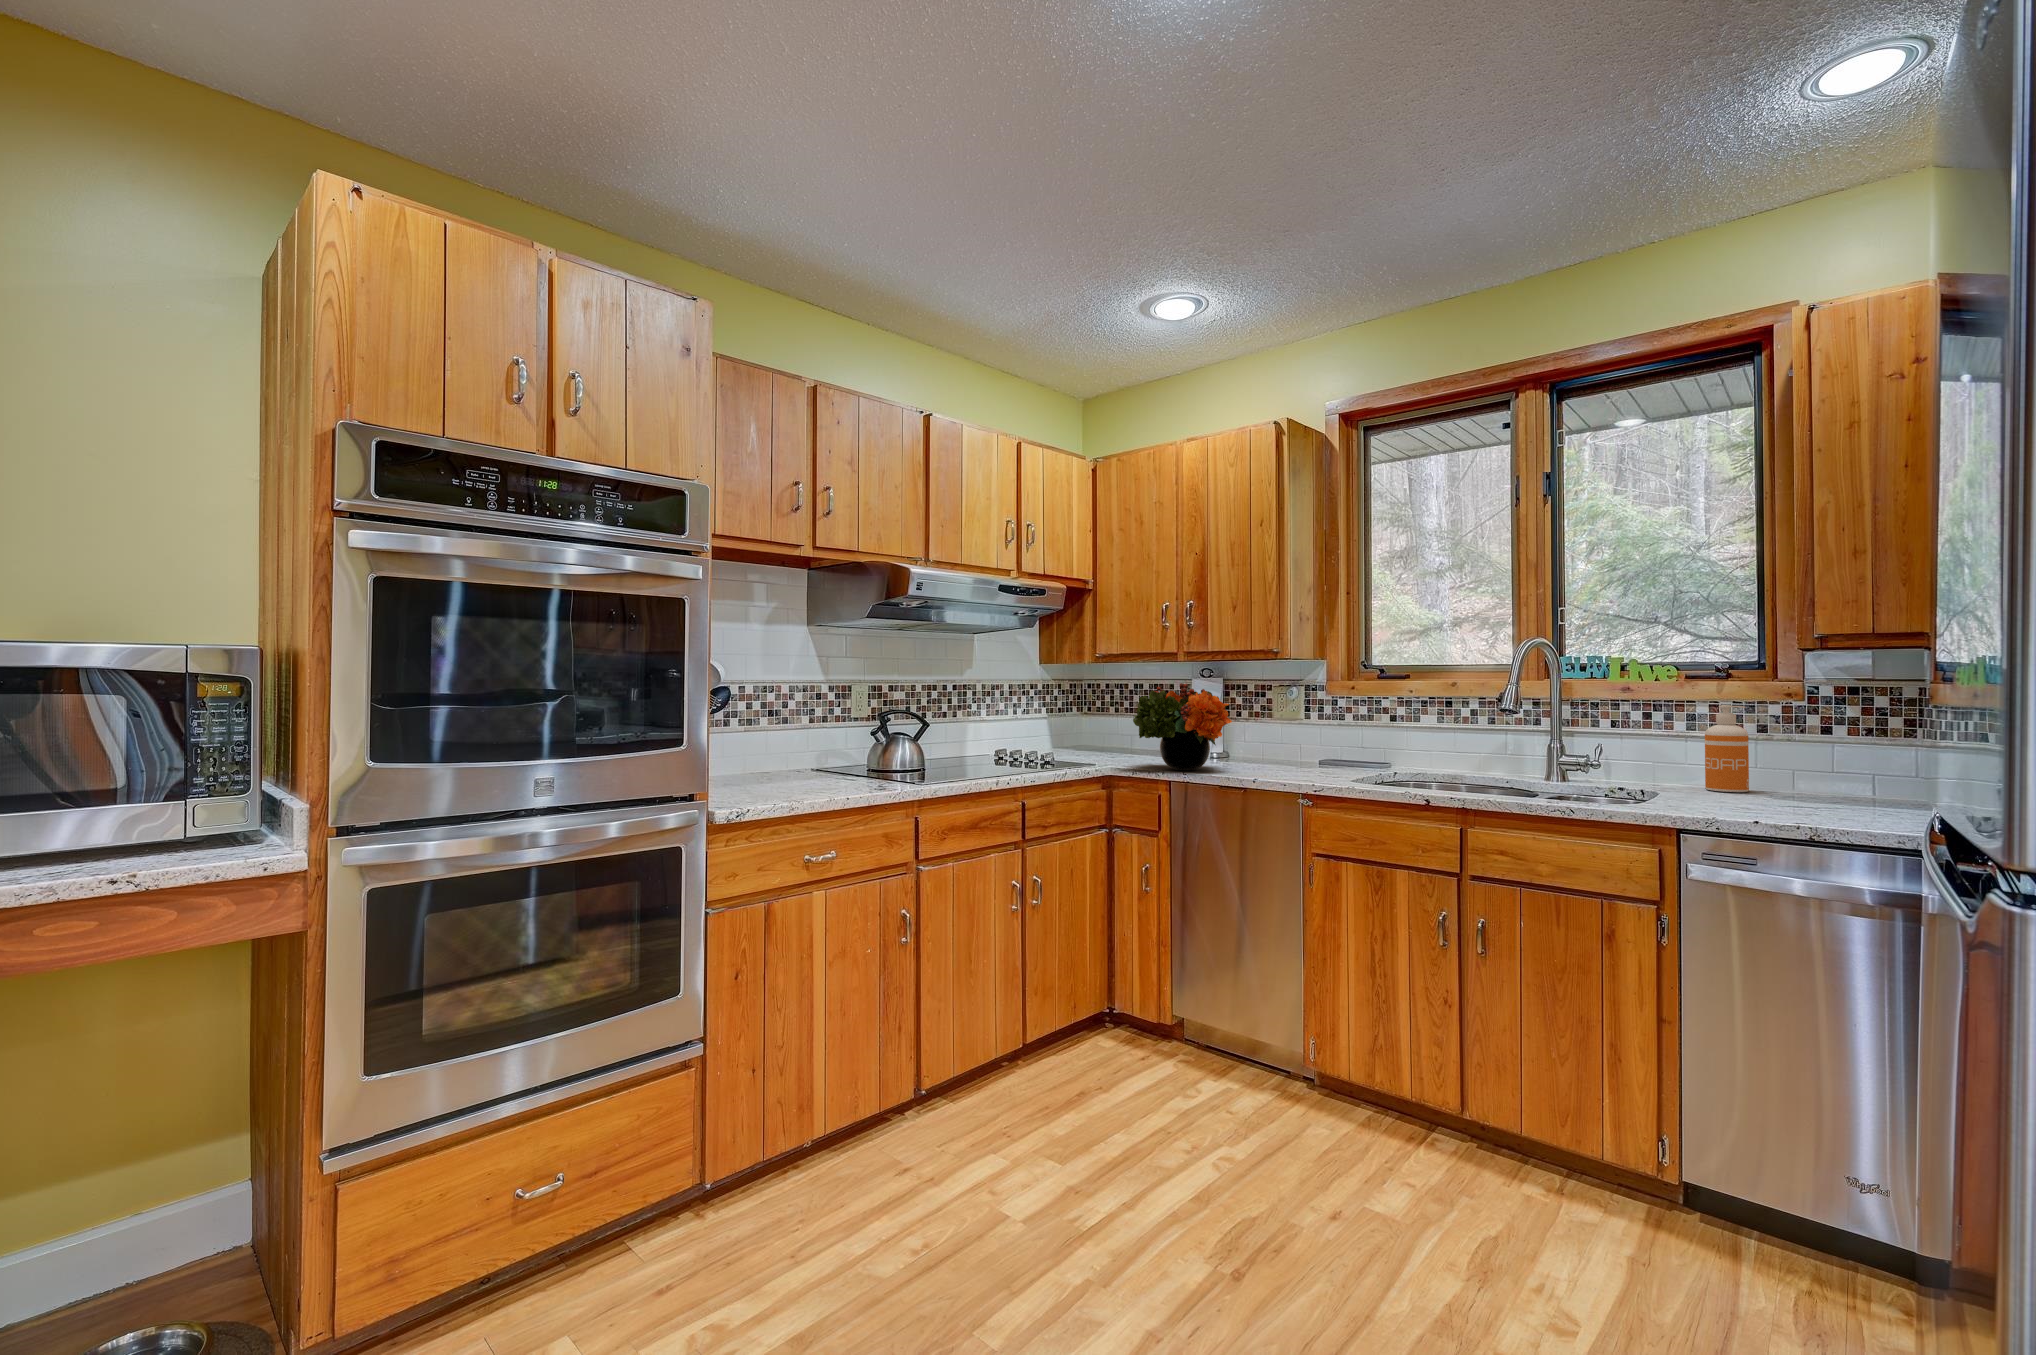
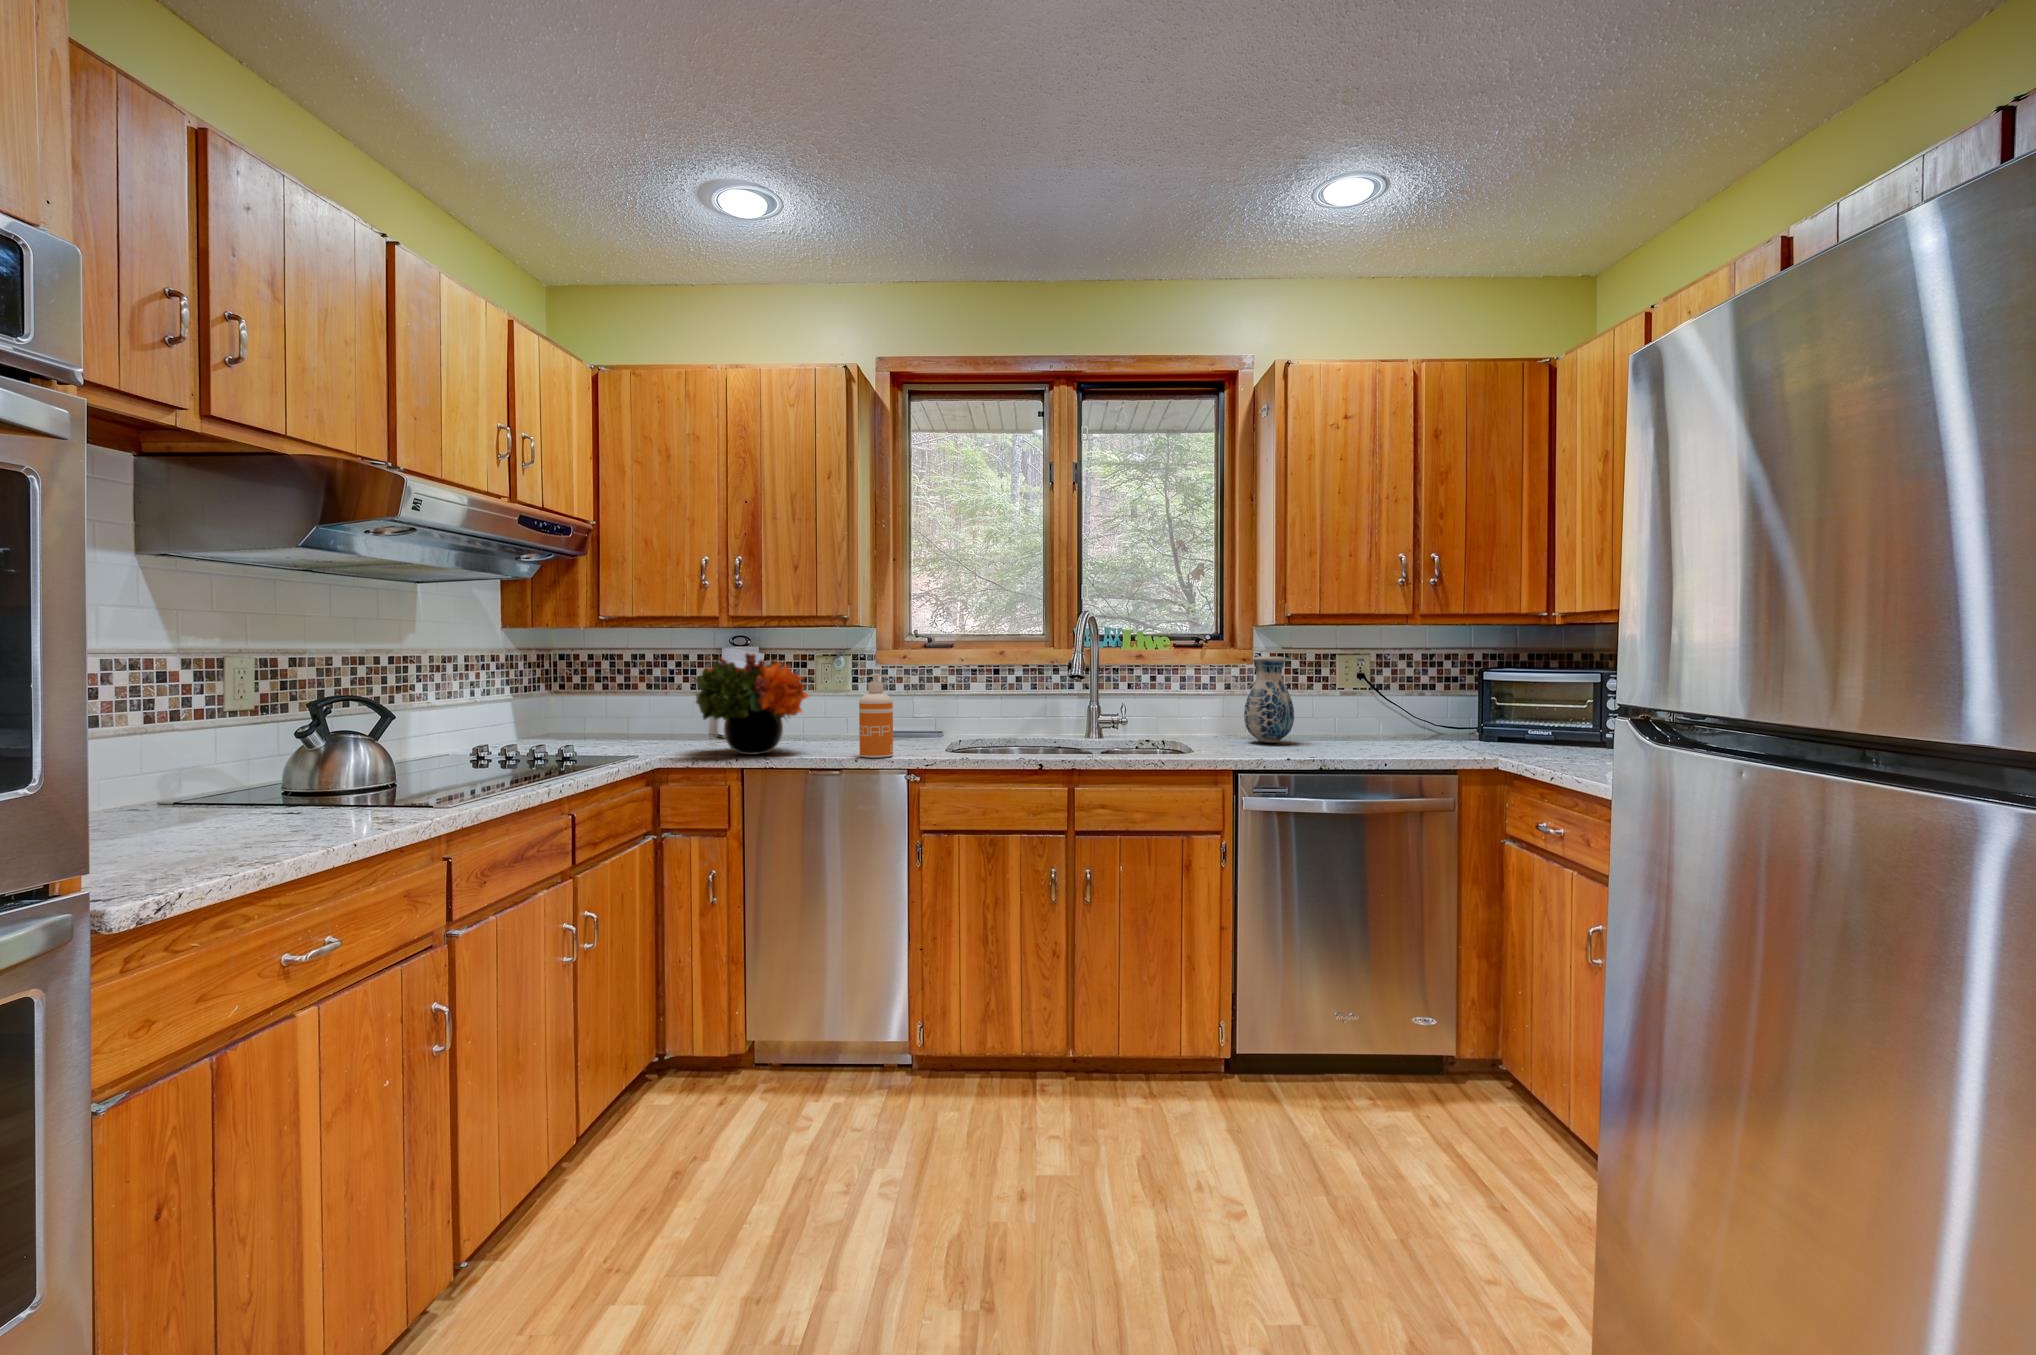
vase: none [1766,690,1849,802] -> present [1244,657,1294,743]
soap dispenser: present [1705,705,1749,792] -> present [859,674,893,758]

